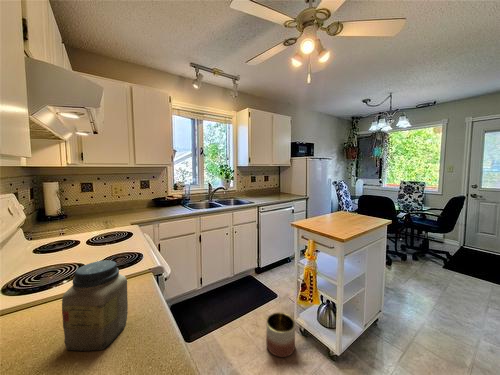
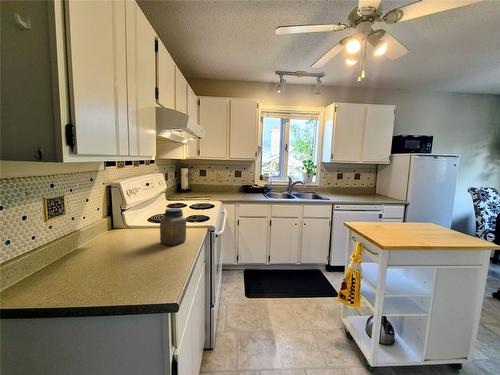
planter: present [266,313,295,357] -> none [304,297,332,334]

